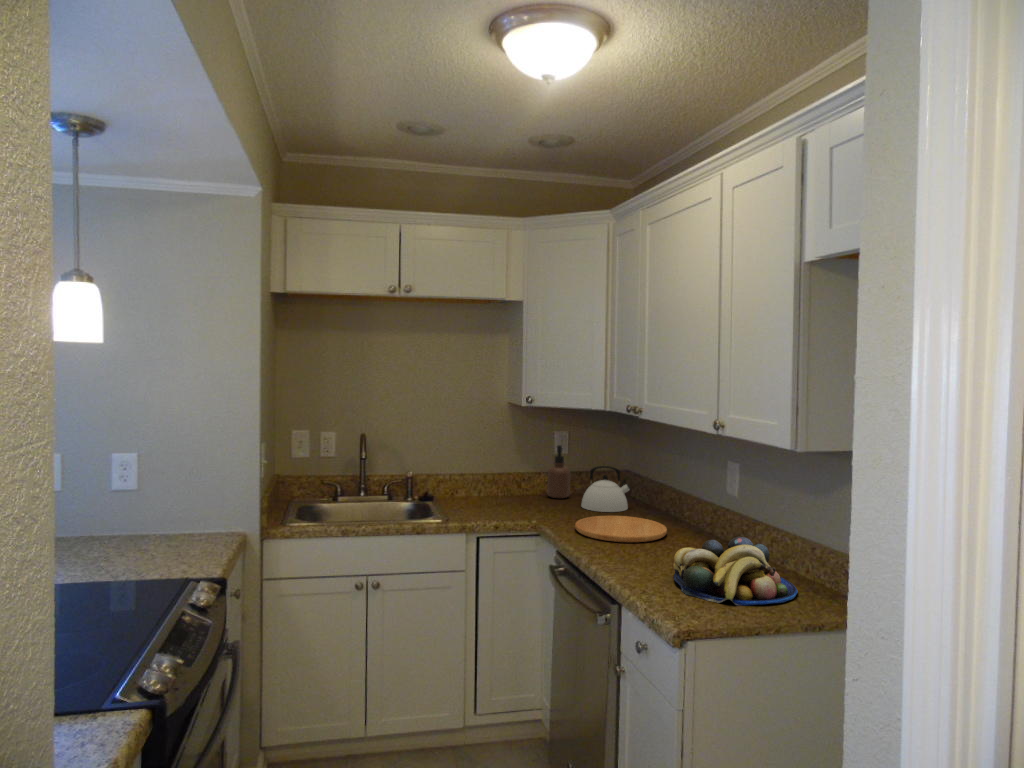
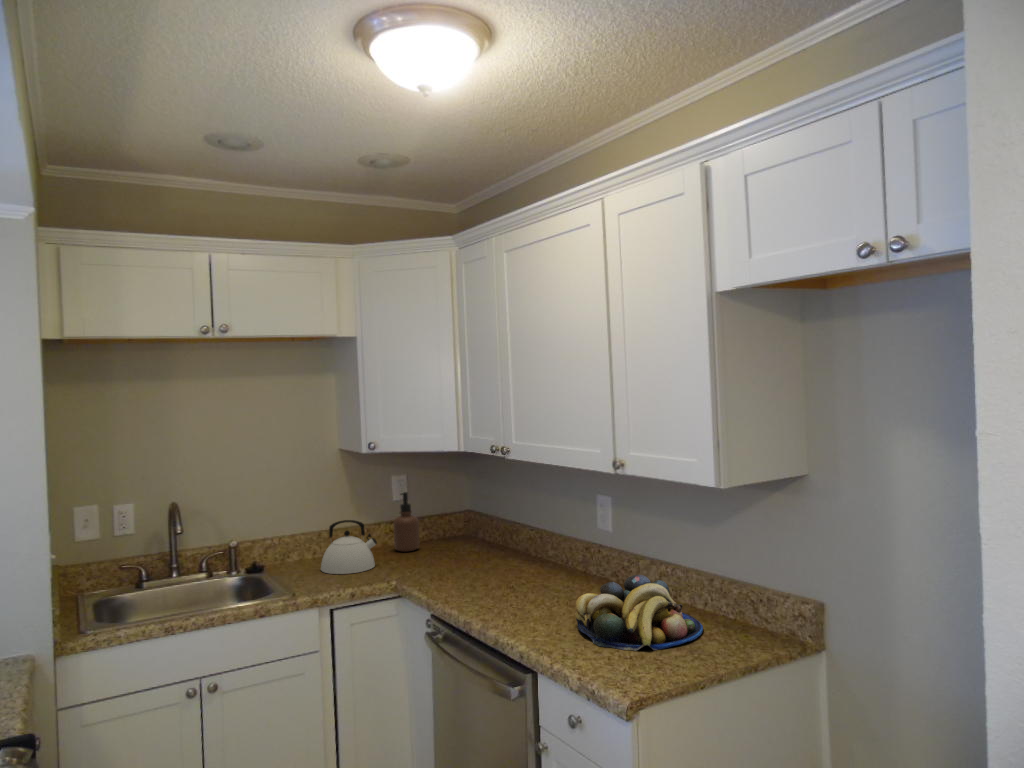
kettle: present [581,466,631,512] -> present [321,520,377,574]
cutting board: present [575,516,667,542] -> none [445,564,543,595]

